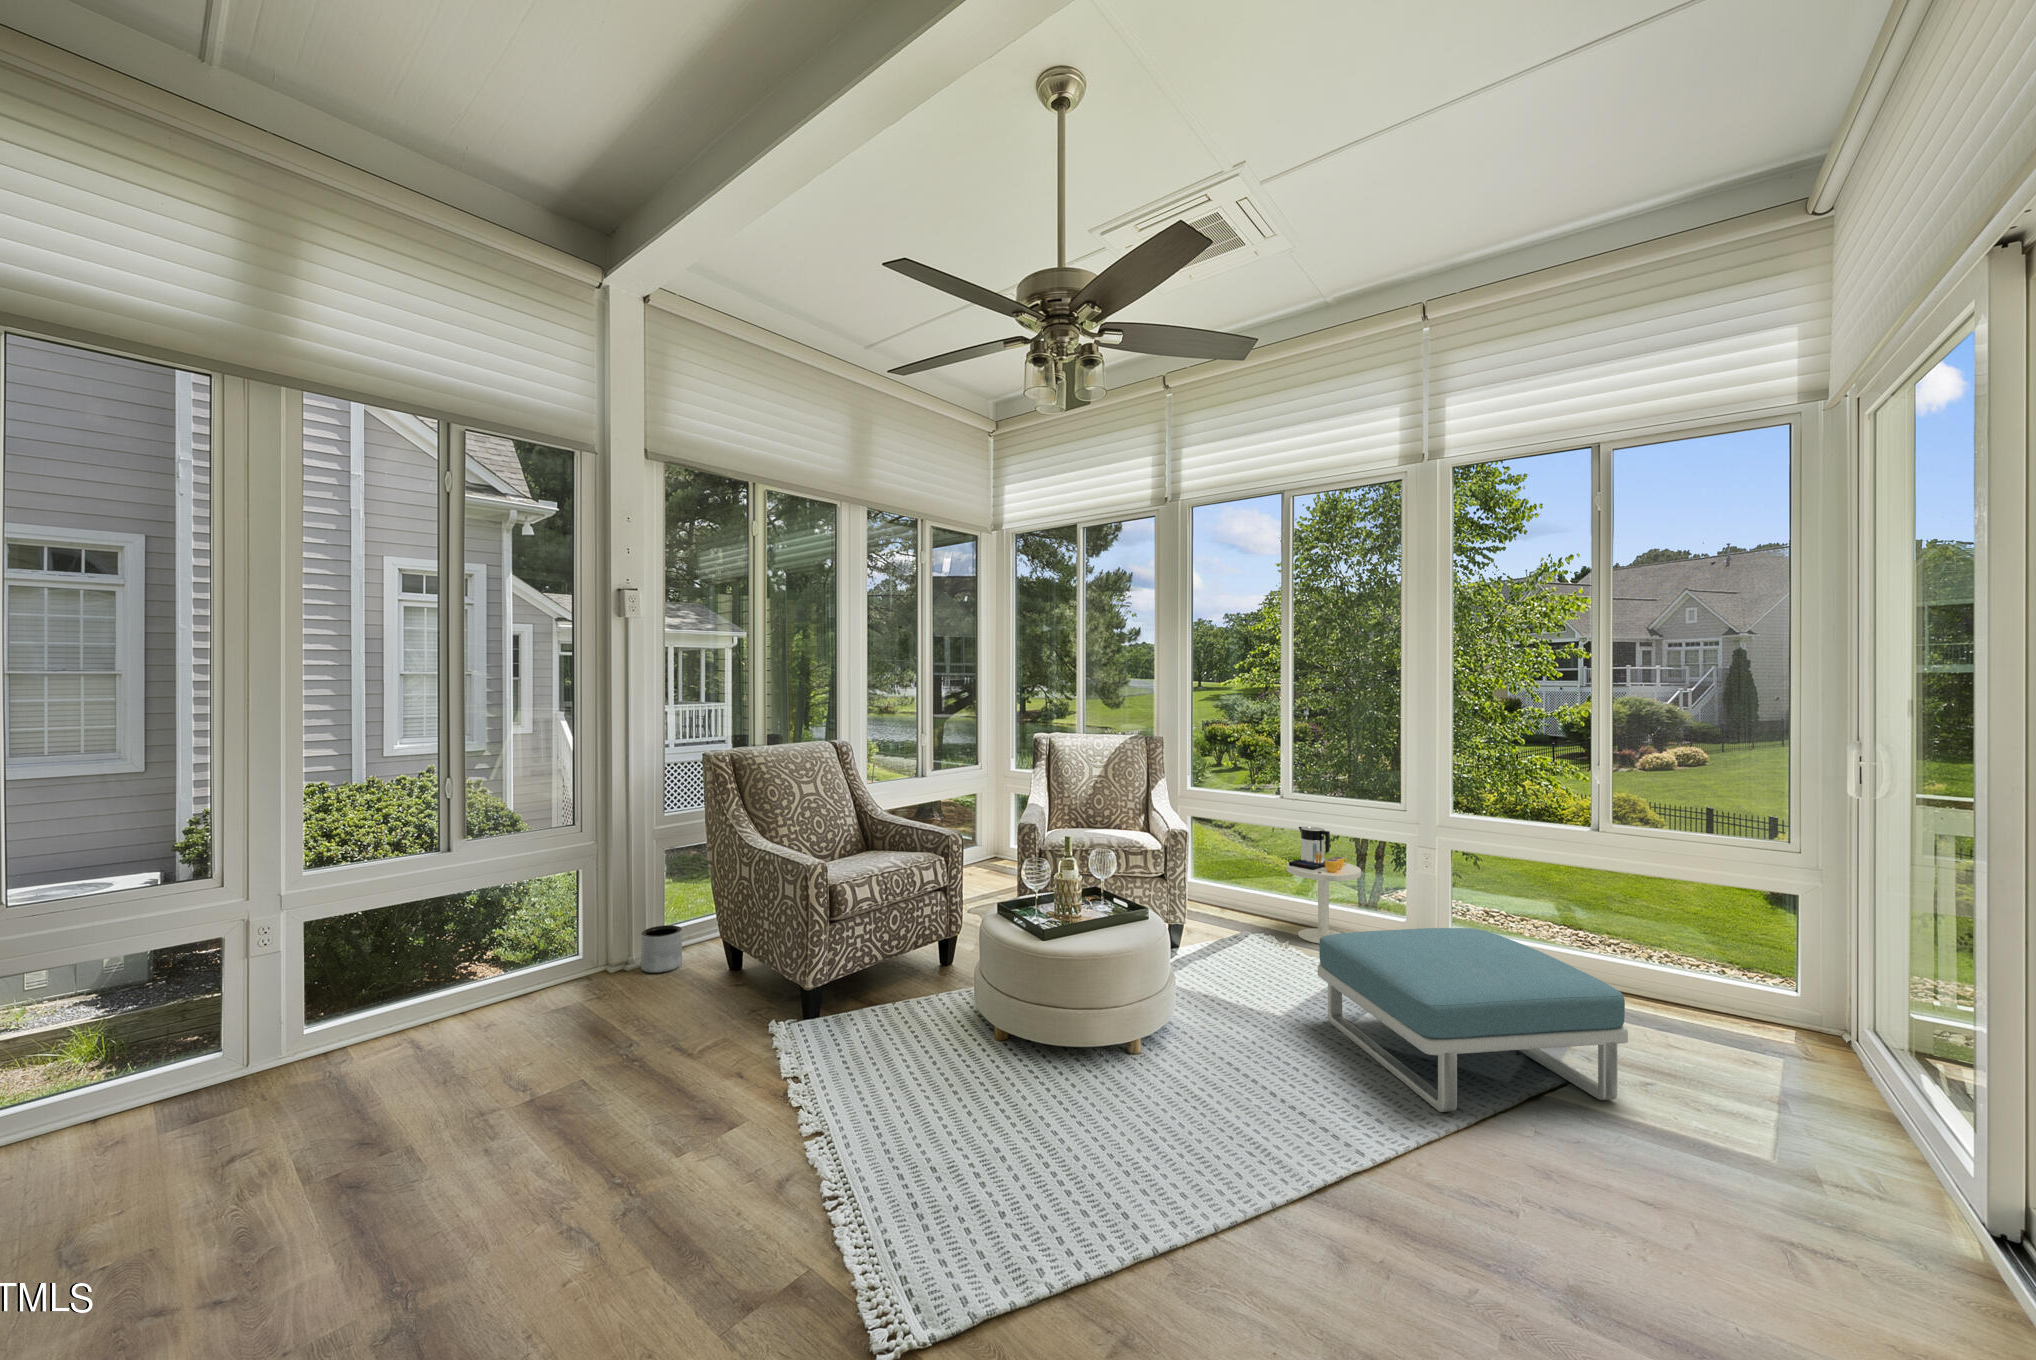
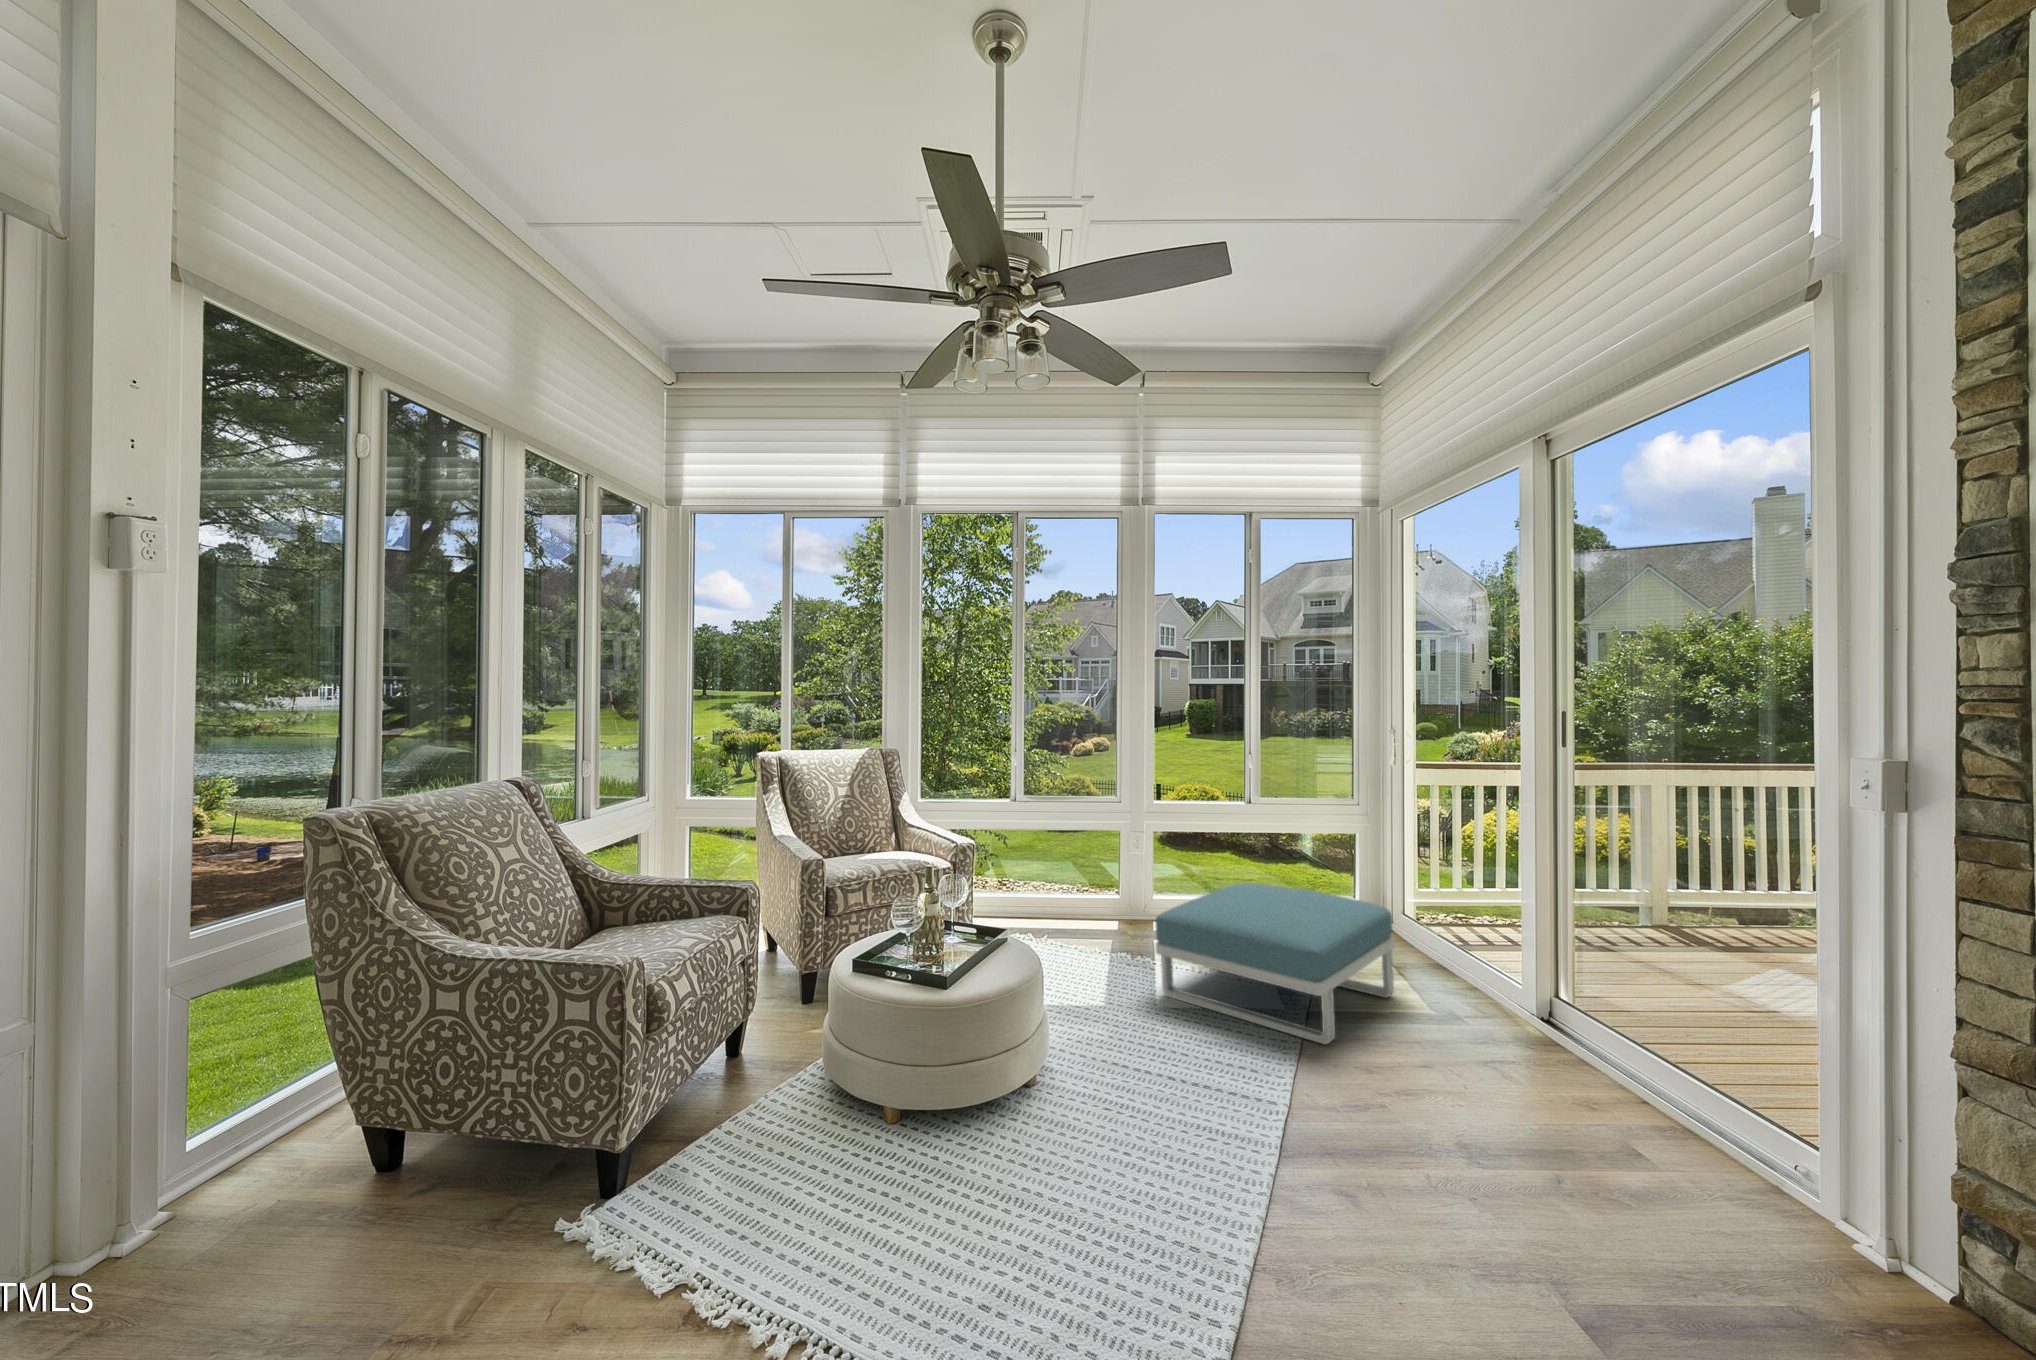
side table: present [1287,827,1361,943] -> none [1035,820,1101,929]
planter: present [641,925,682,973] -> none [160,1135,261,1243]

